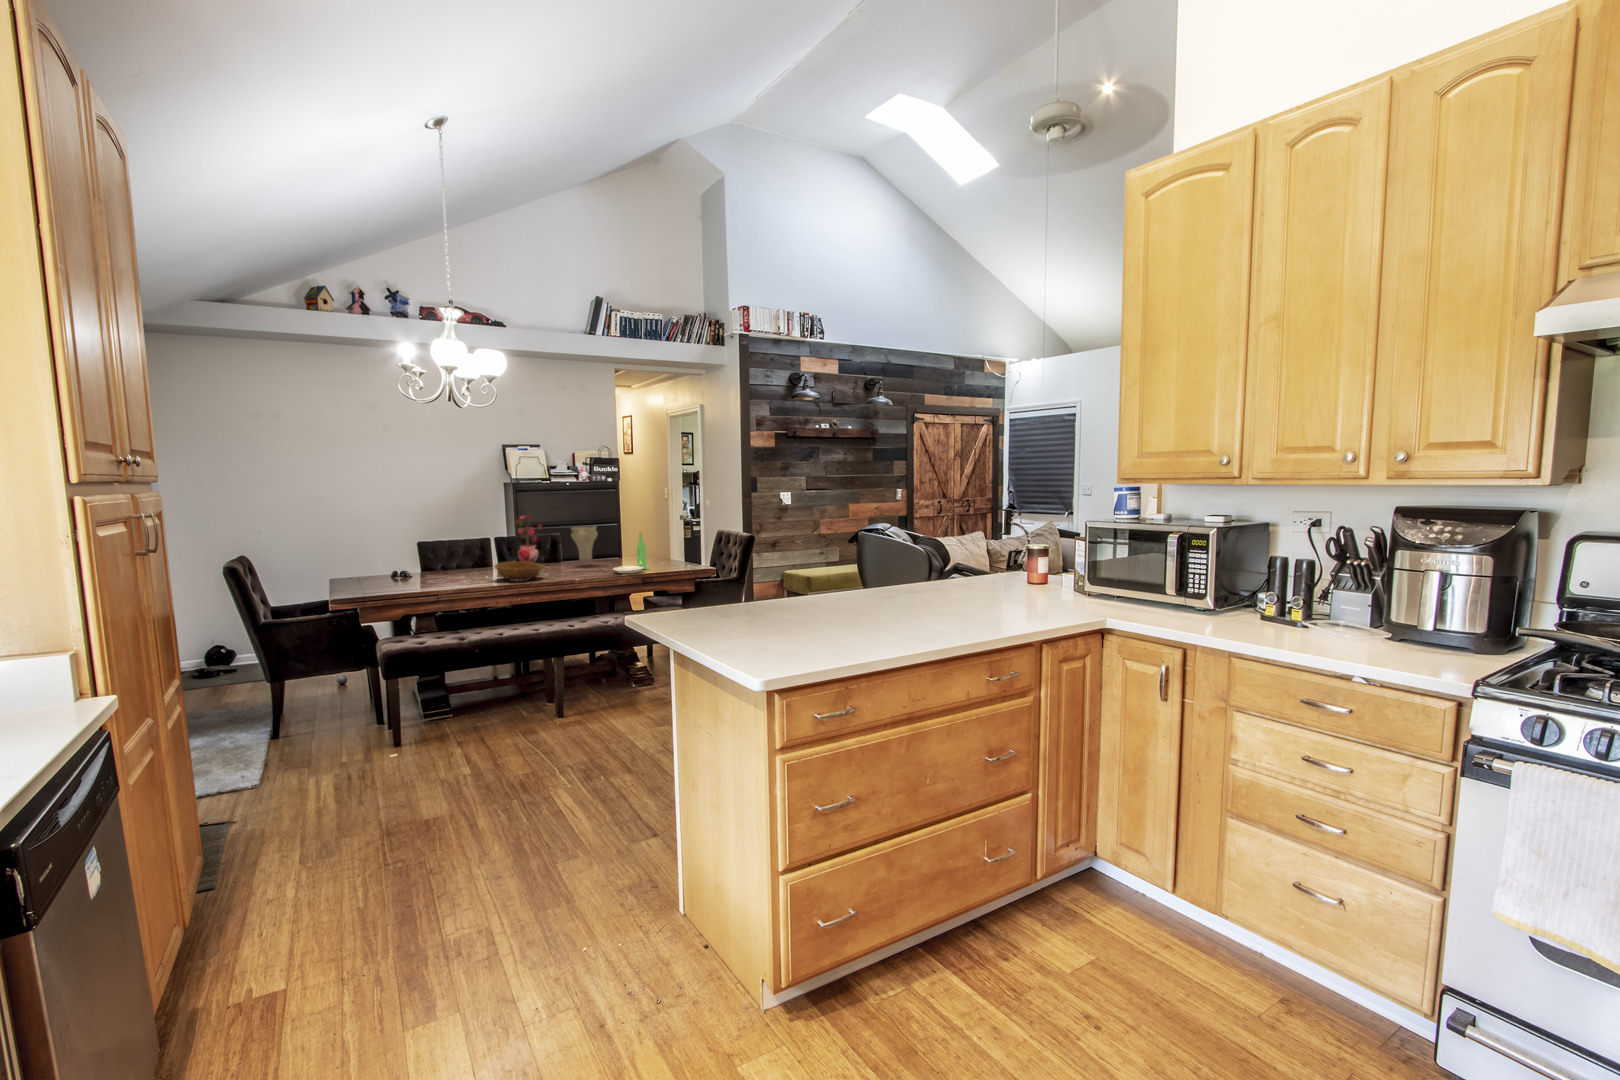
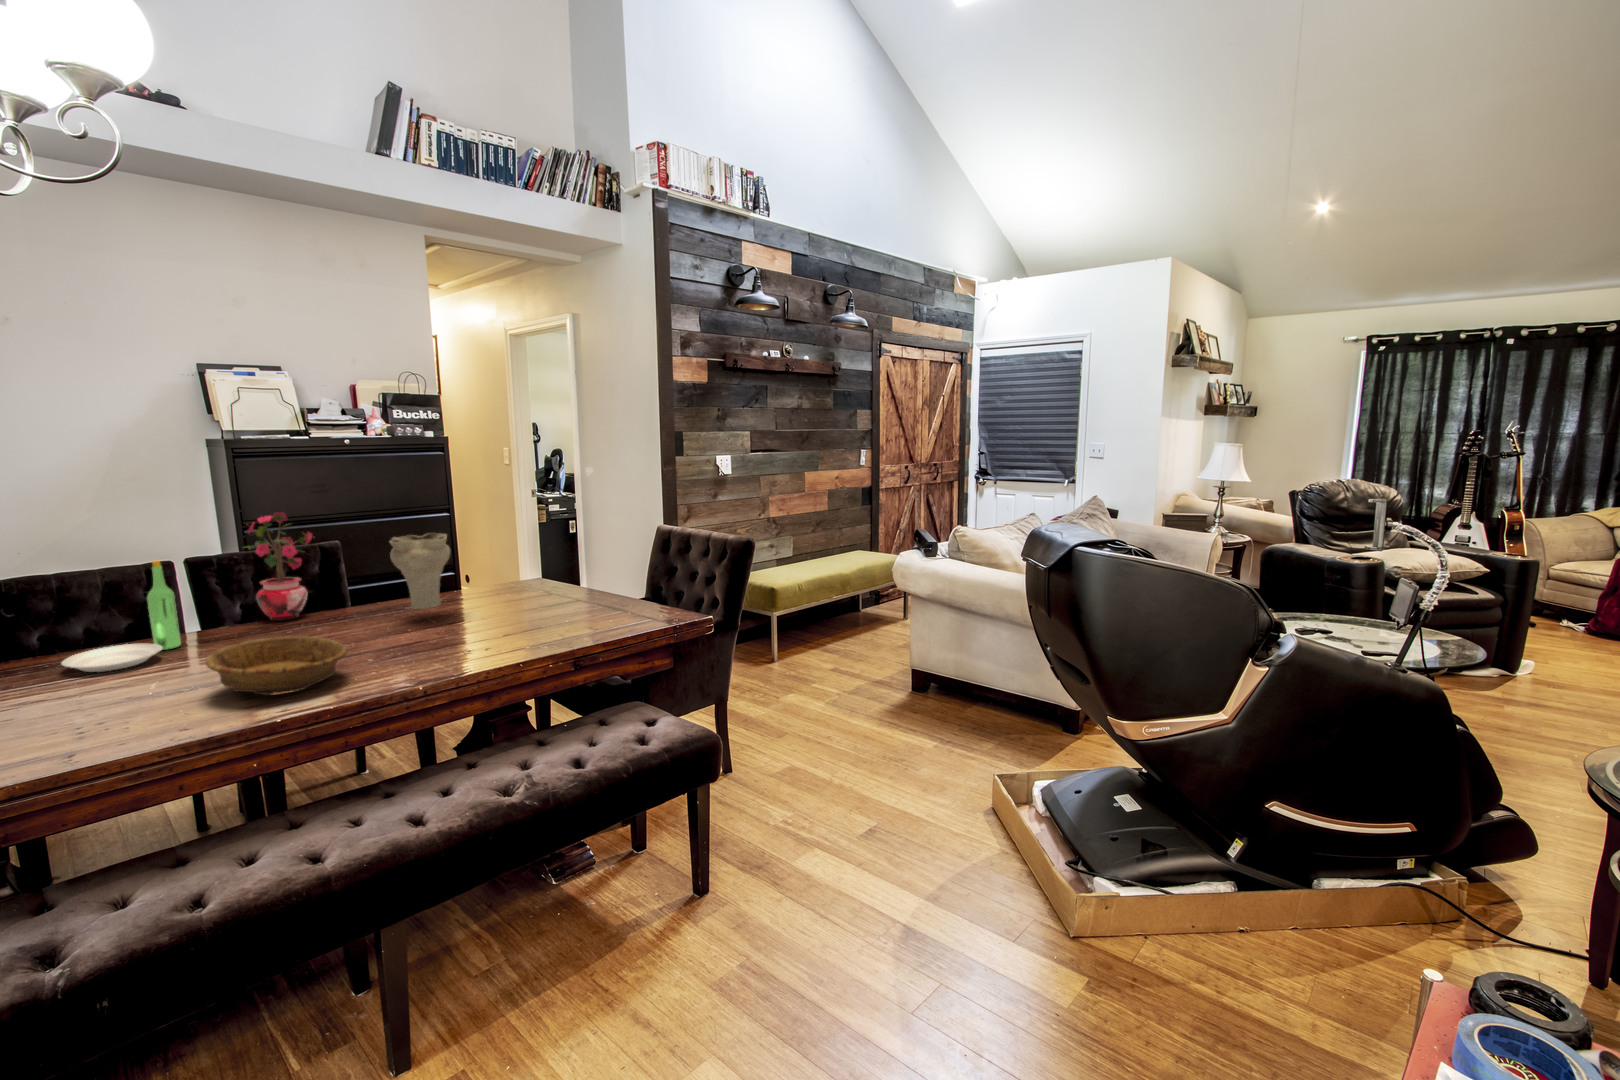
plate: present [613,532,647,574] -> present [61,560,181,672]

